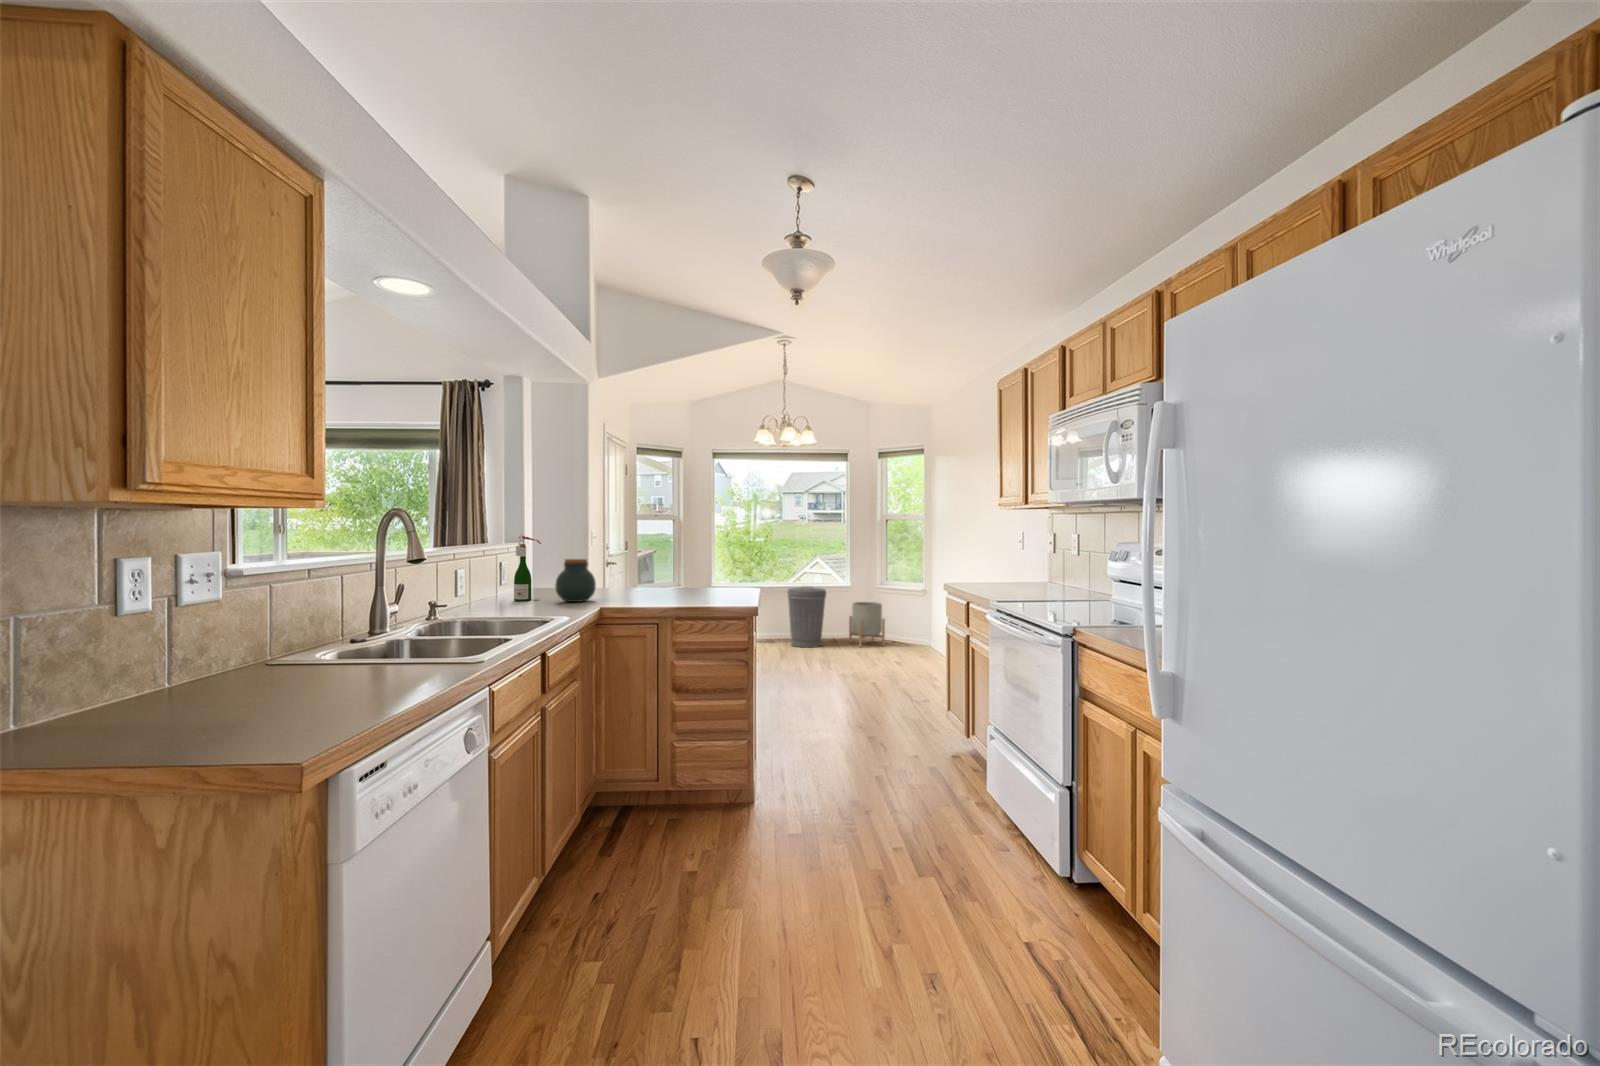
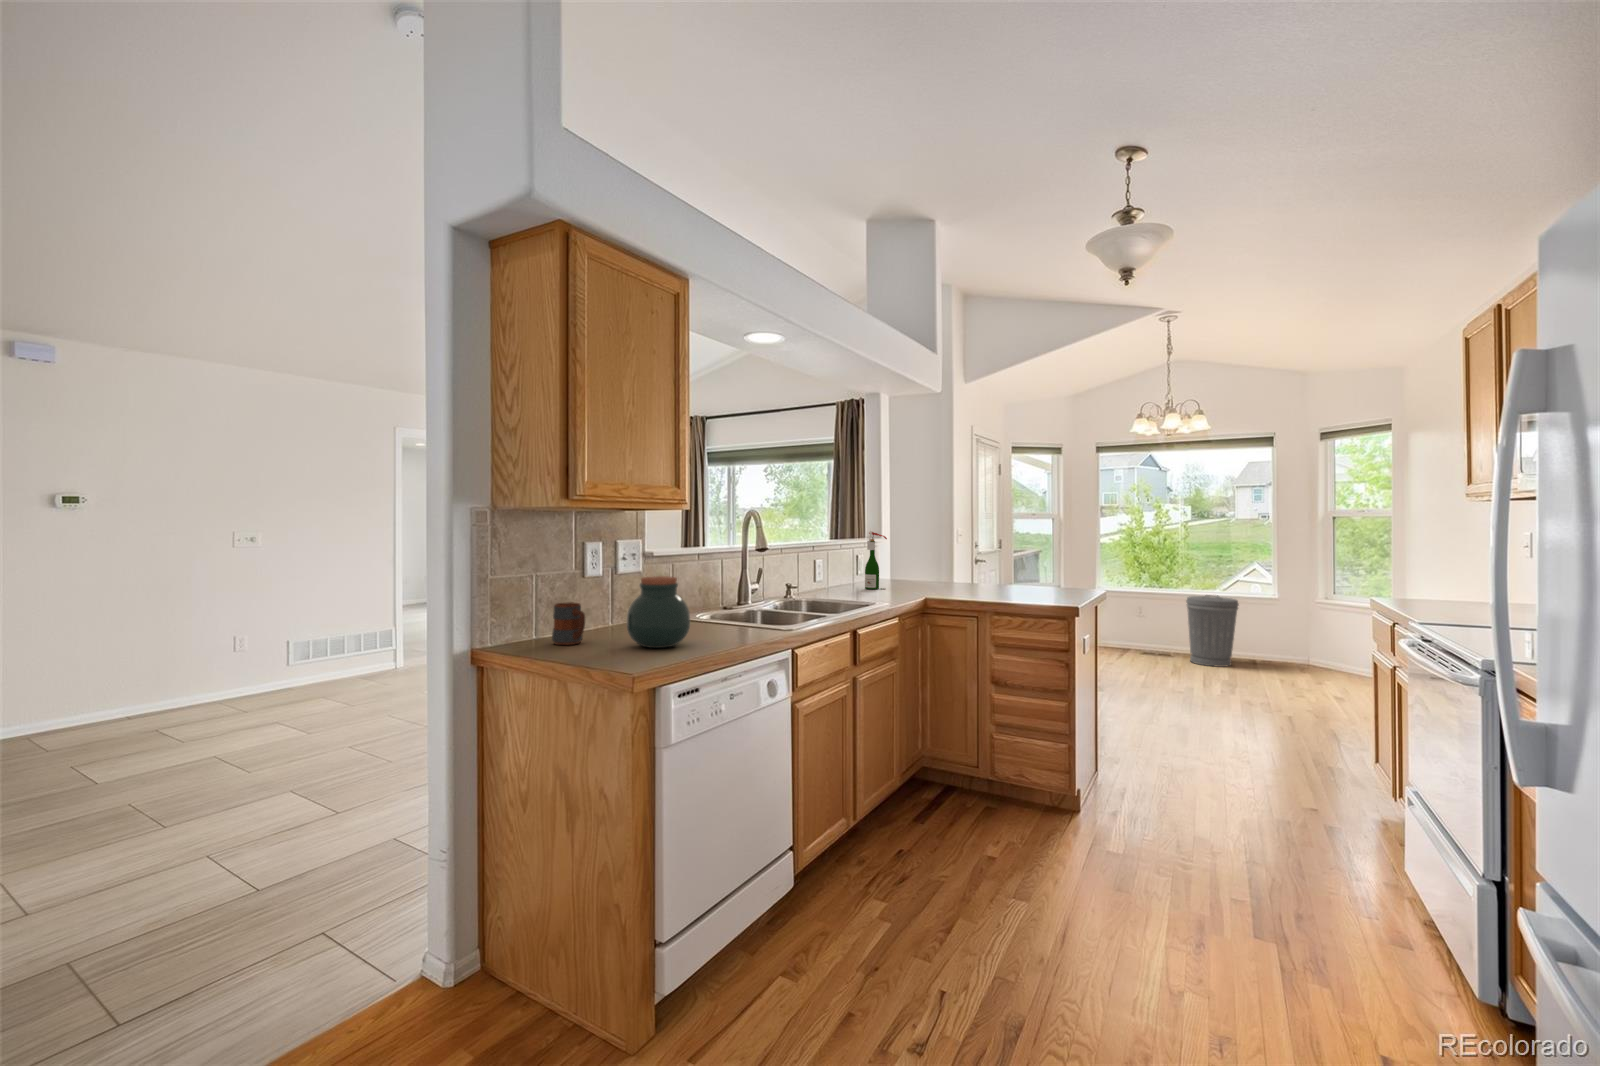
jar: present [555,559,596,602] -> present [627,576,690,648]
planter: present [849,602,885,647] -> none [1271,618,1324,675]
mug: none [68,658,146,732] -> present [552,602,585,645]

